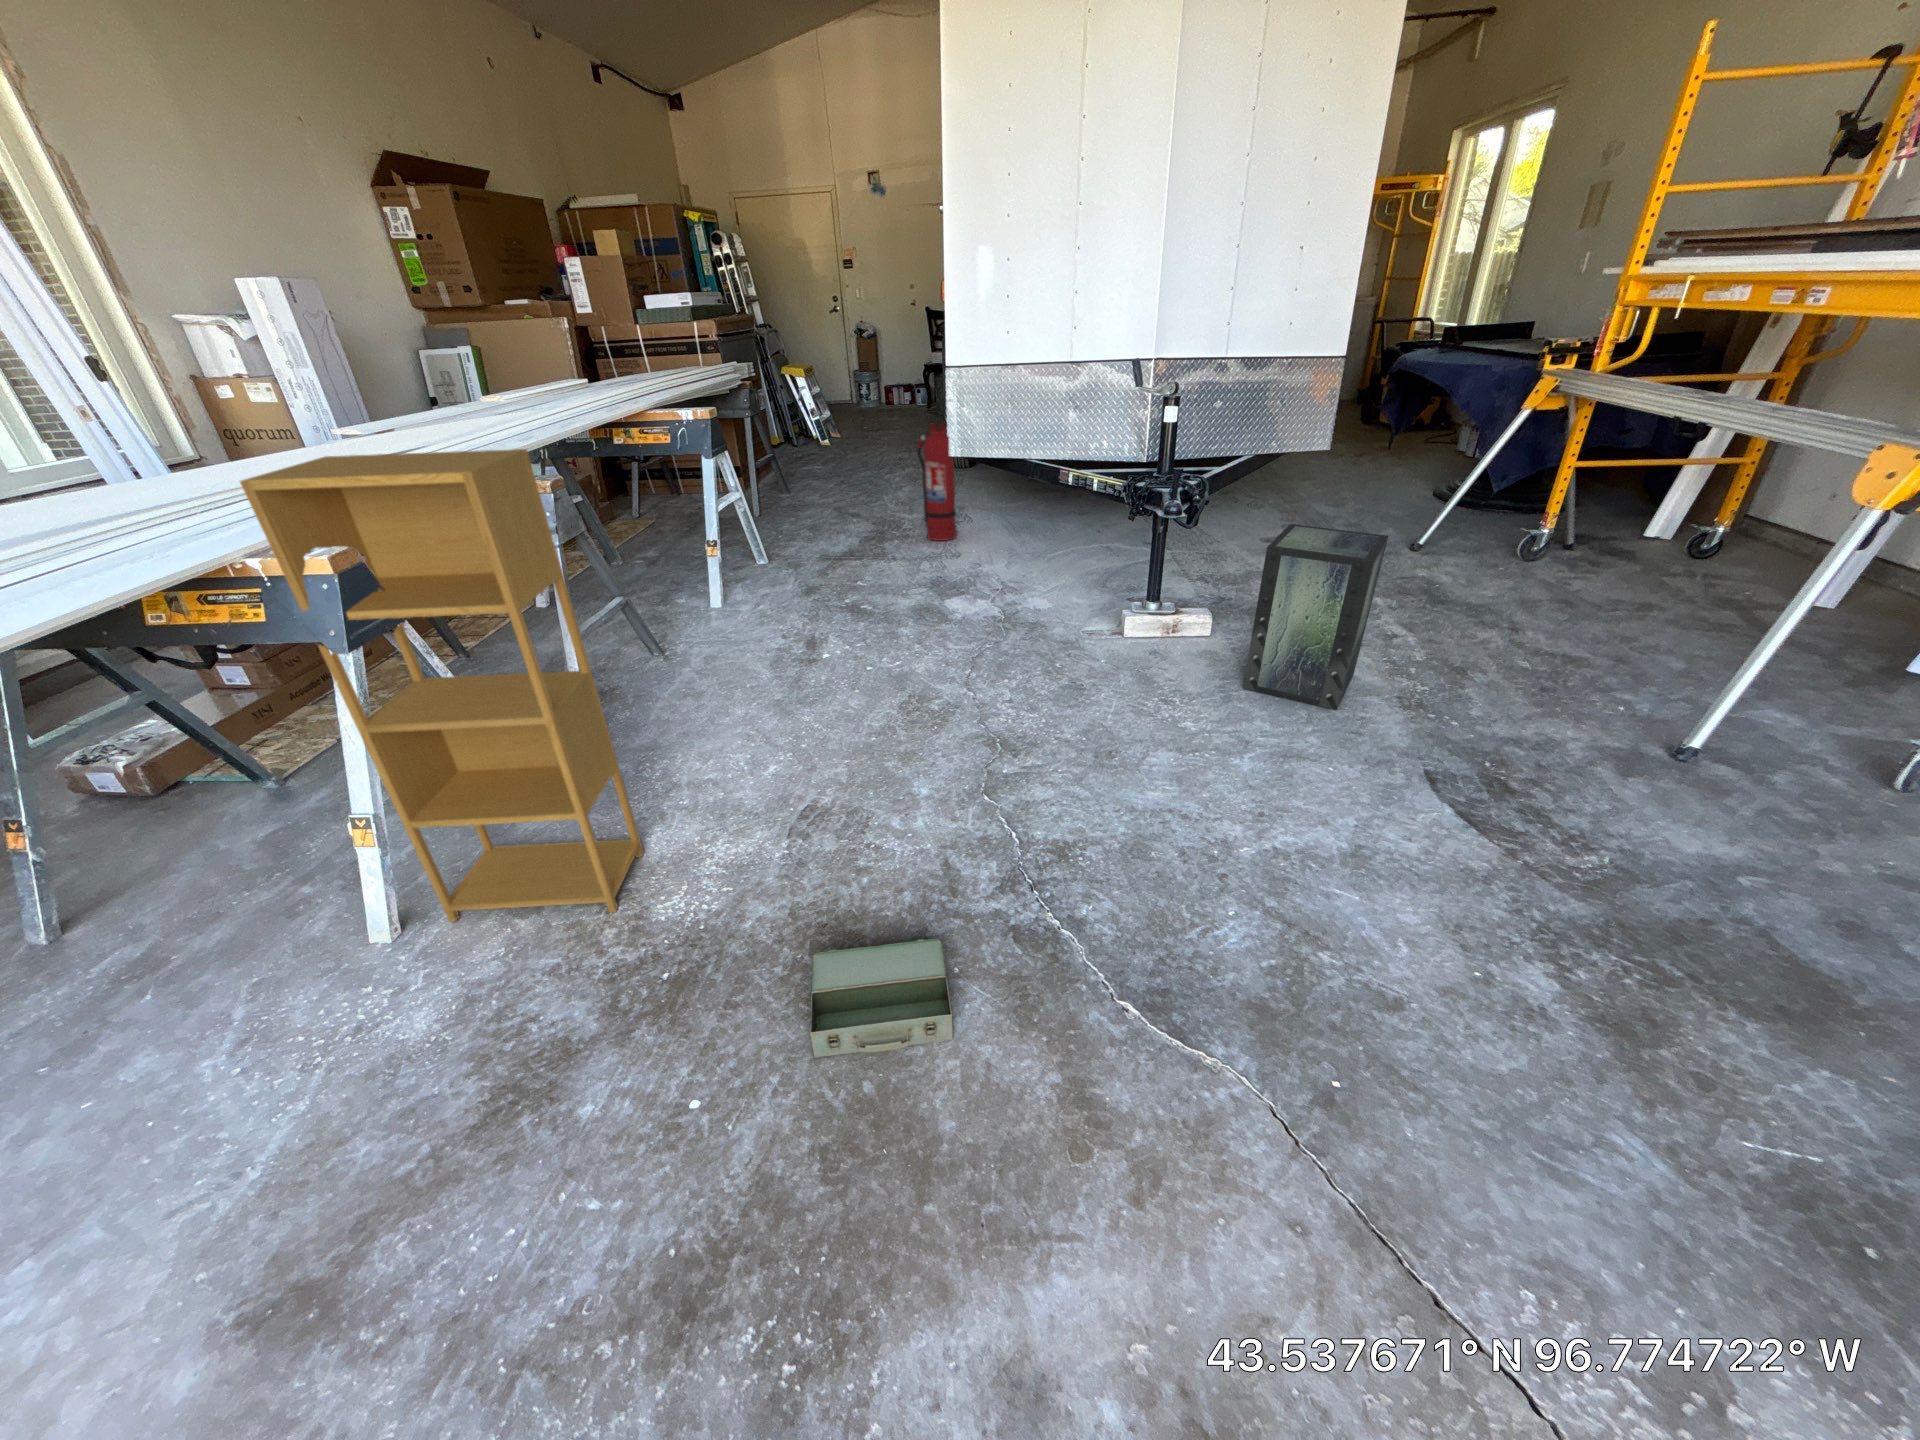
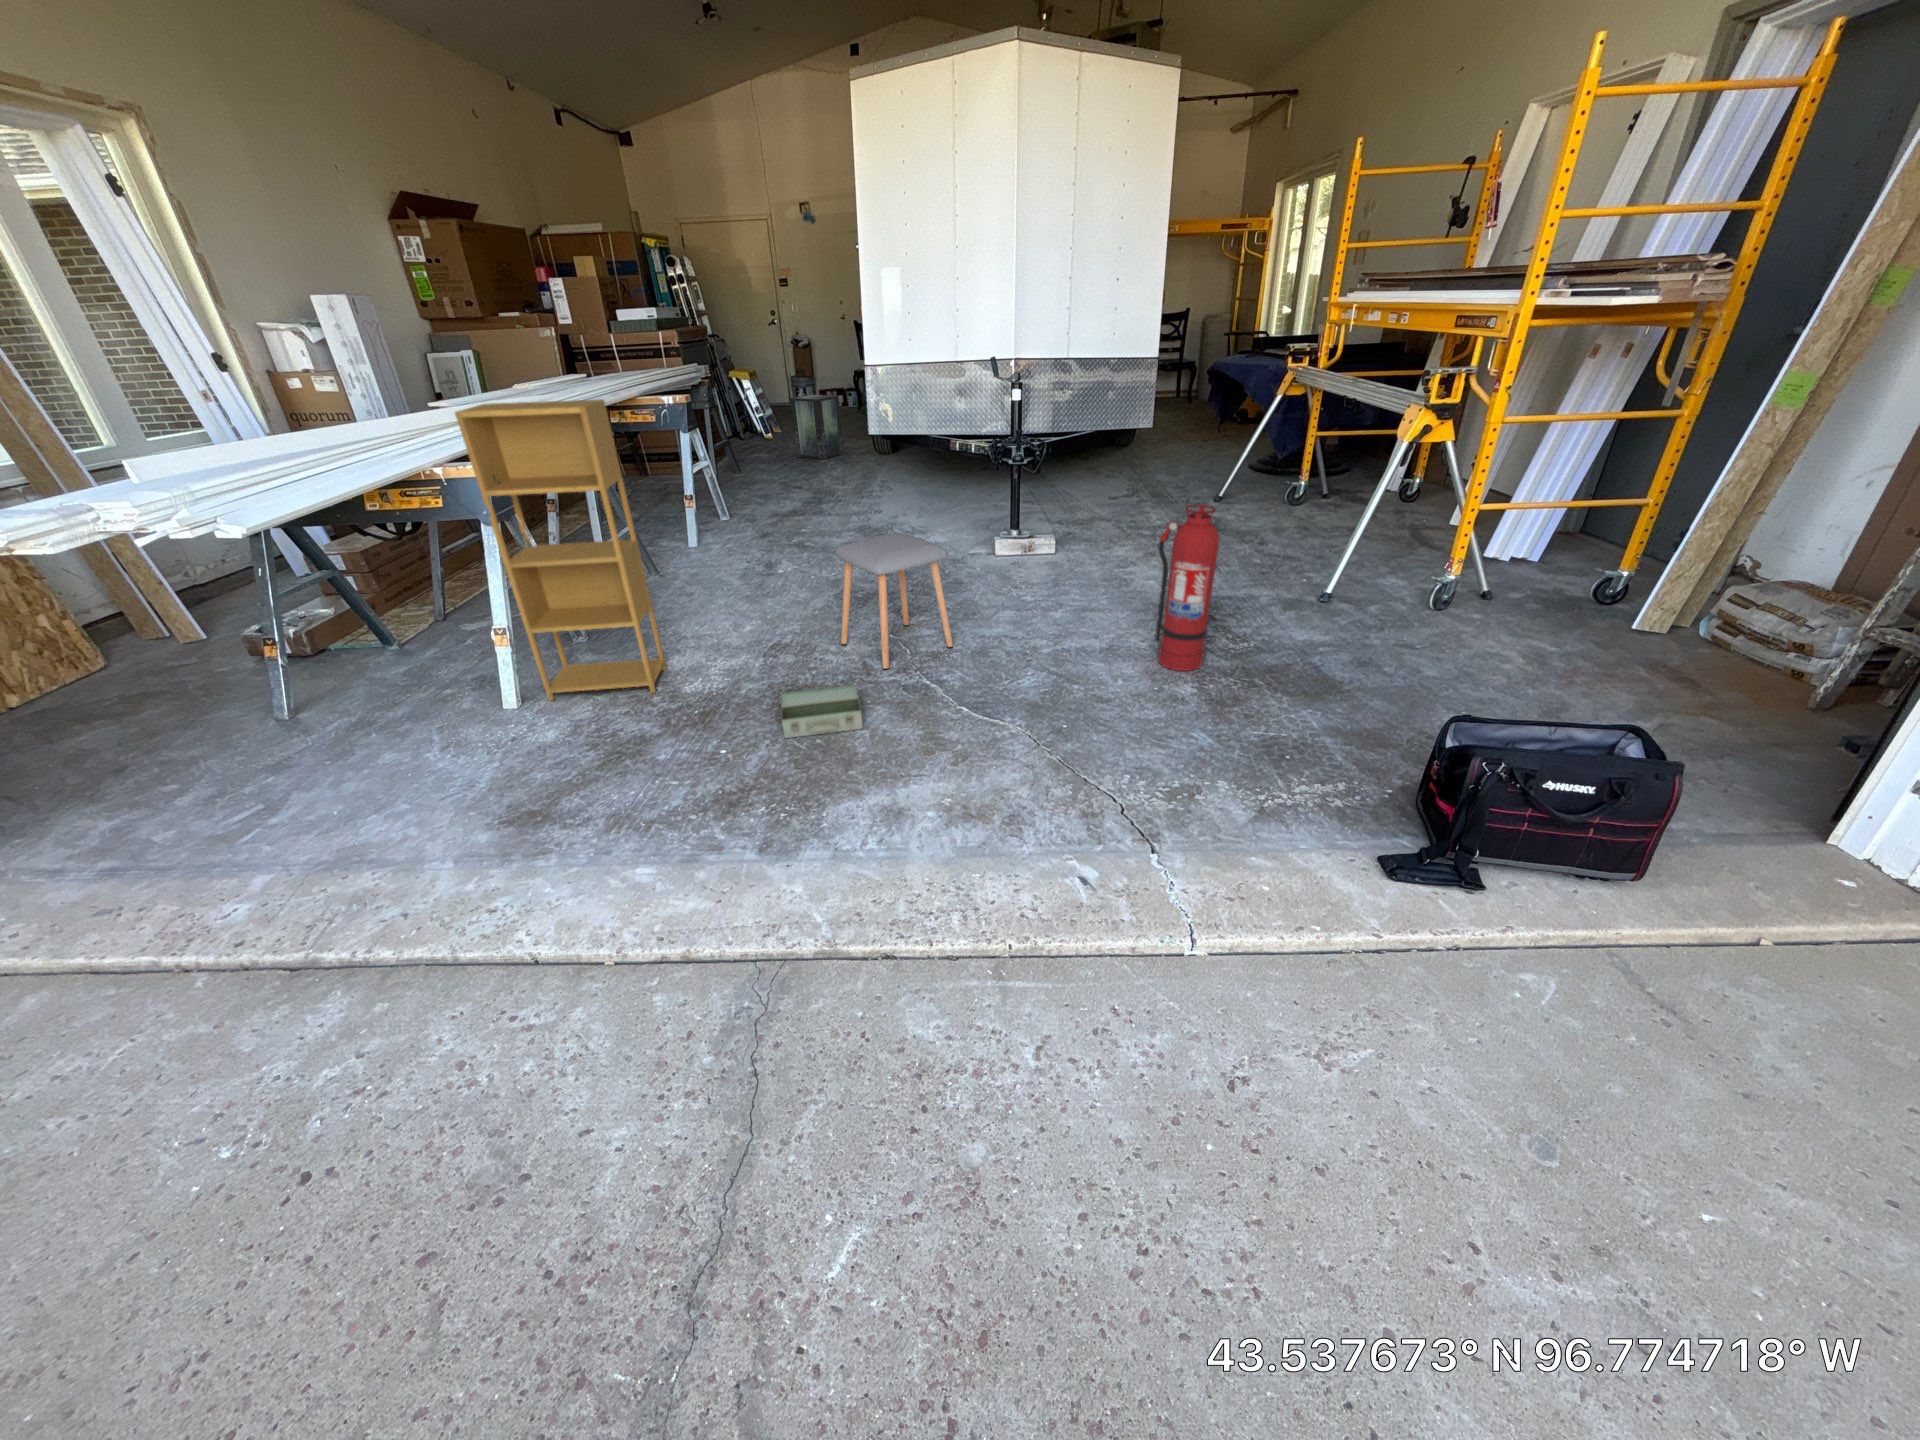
fire extinguisher: present [917,423,957,541] -> present [1155,505,1219,671]
storage box: present [1243,524,1388,710] -> present [790,395,844,459]
stool: none [909,646,1095,879] -> present [835,533,953,670]

